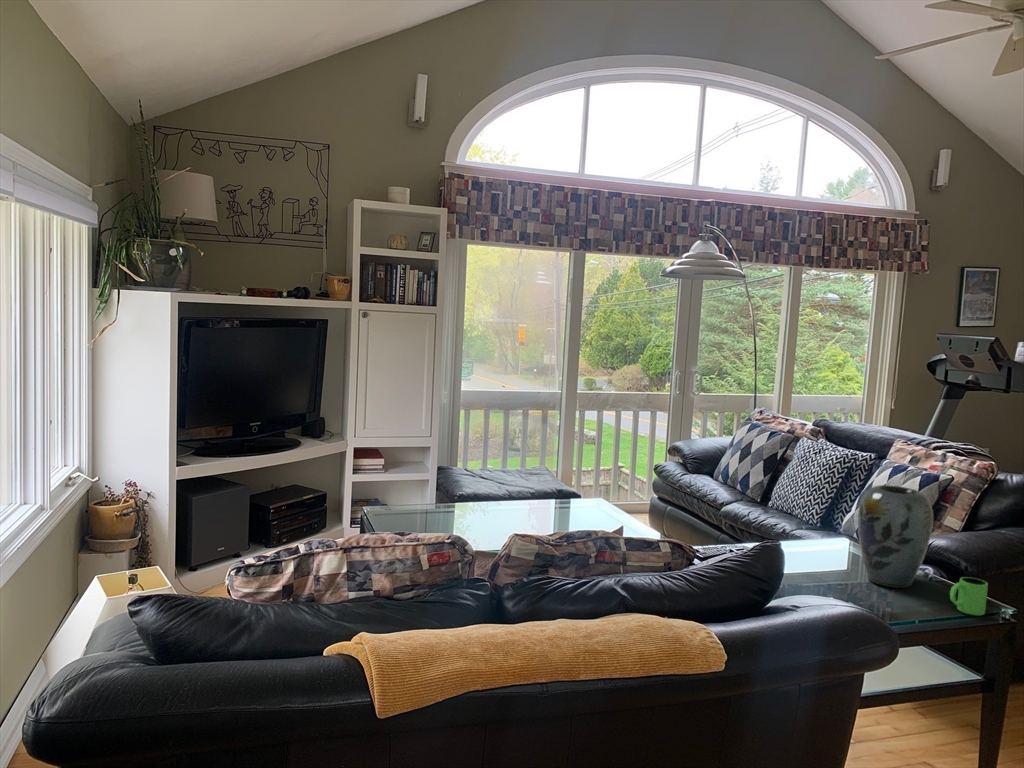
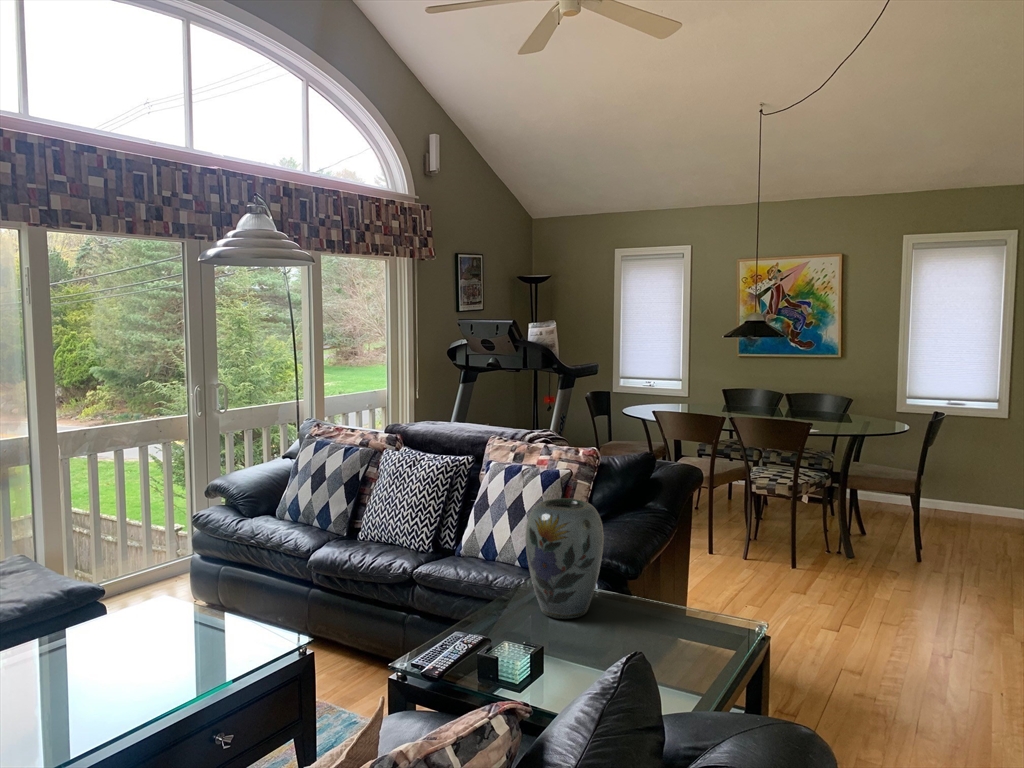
mug: present [950,577,988,615] -> none [642,585,672,628]

